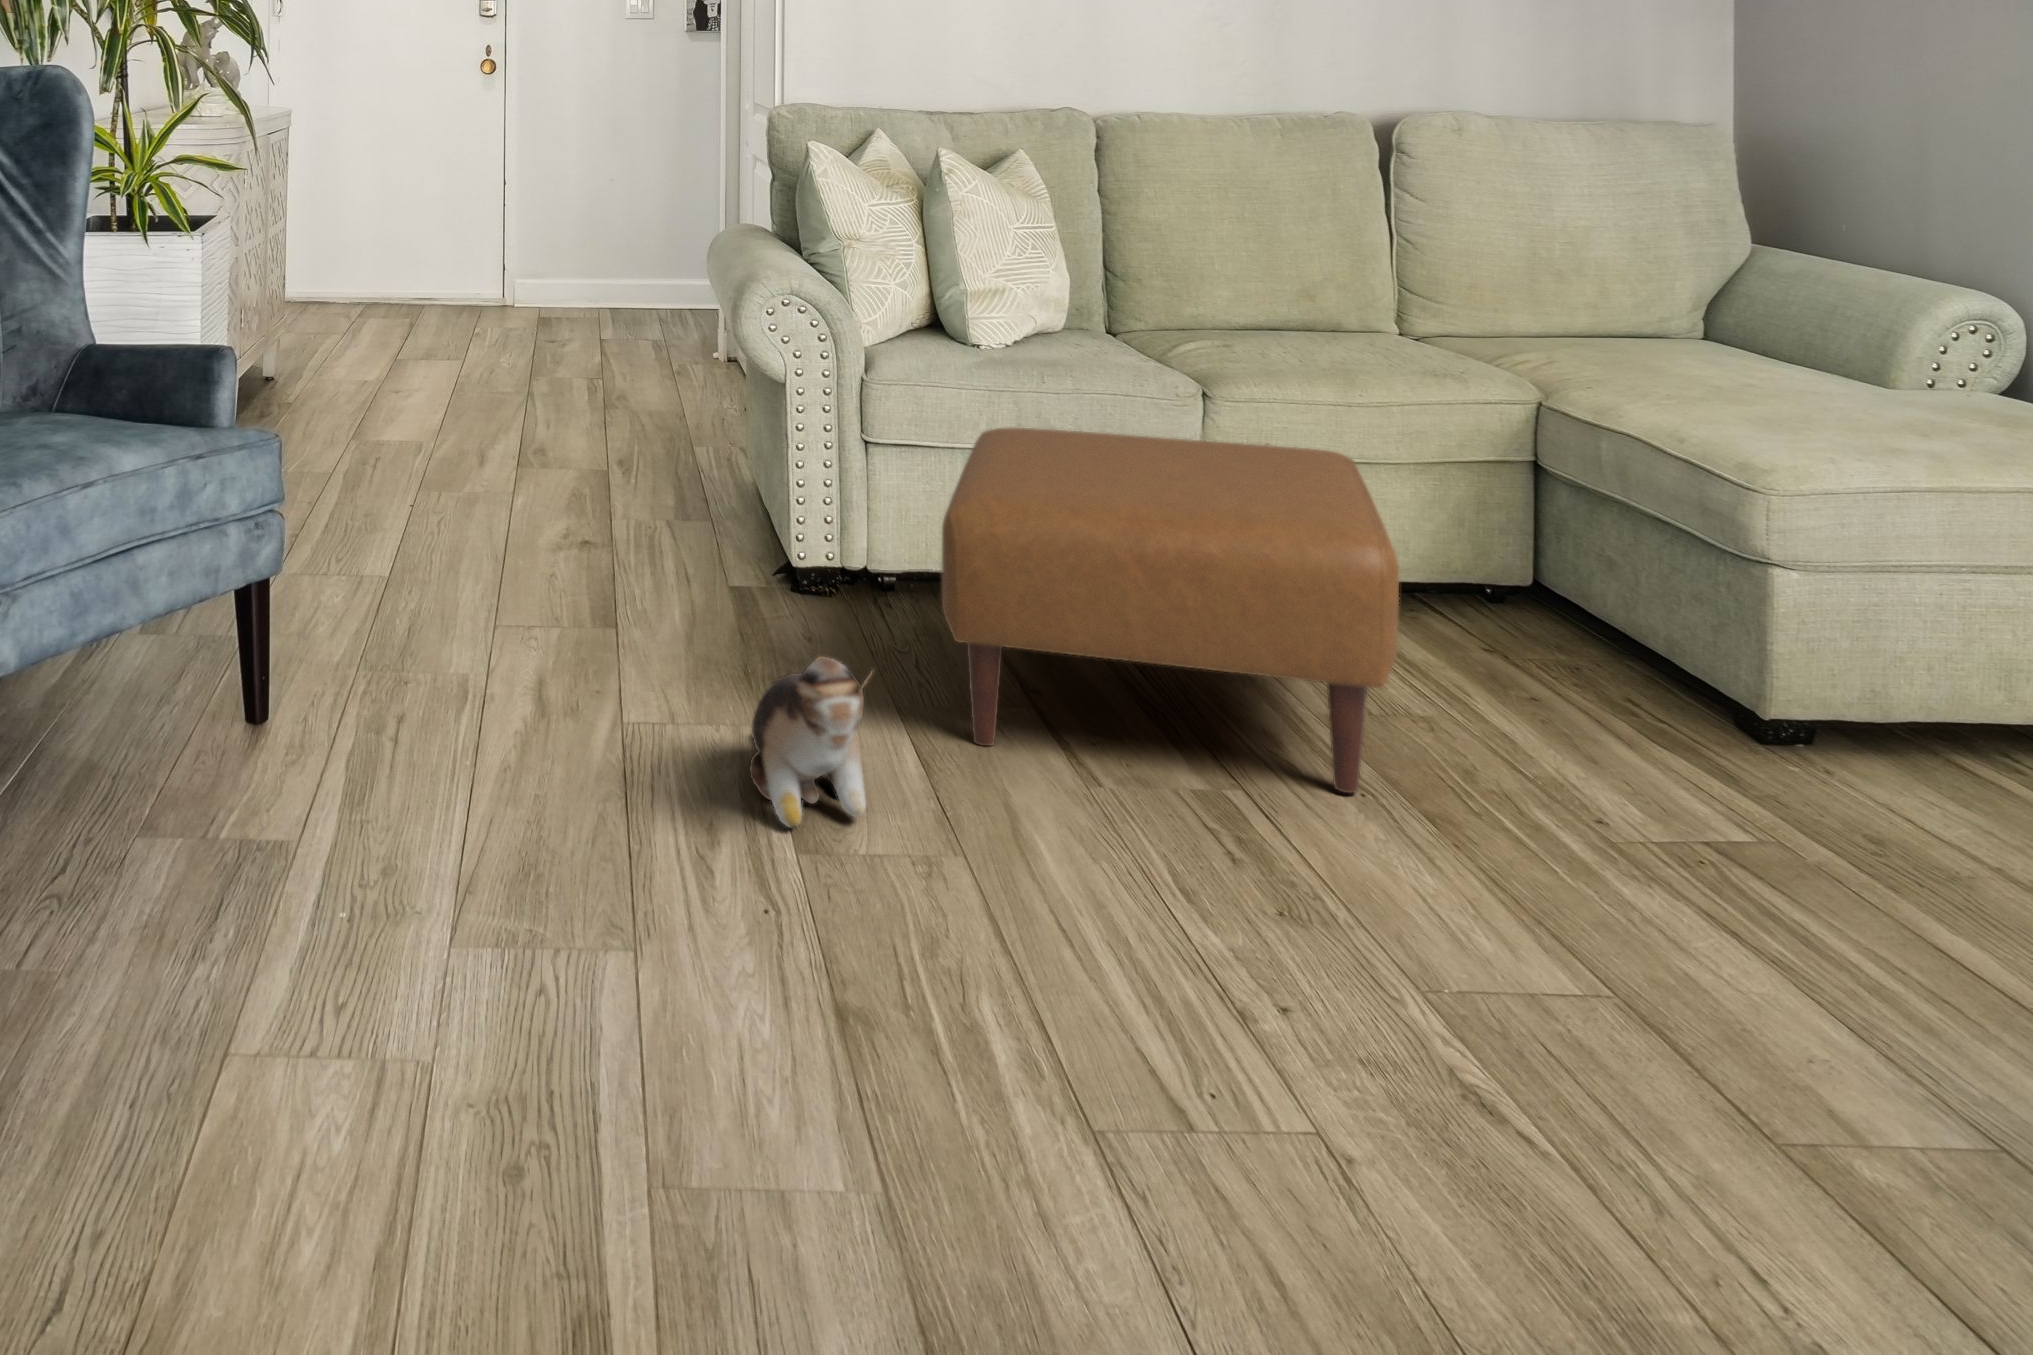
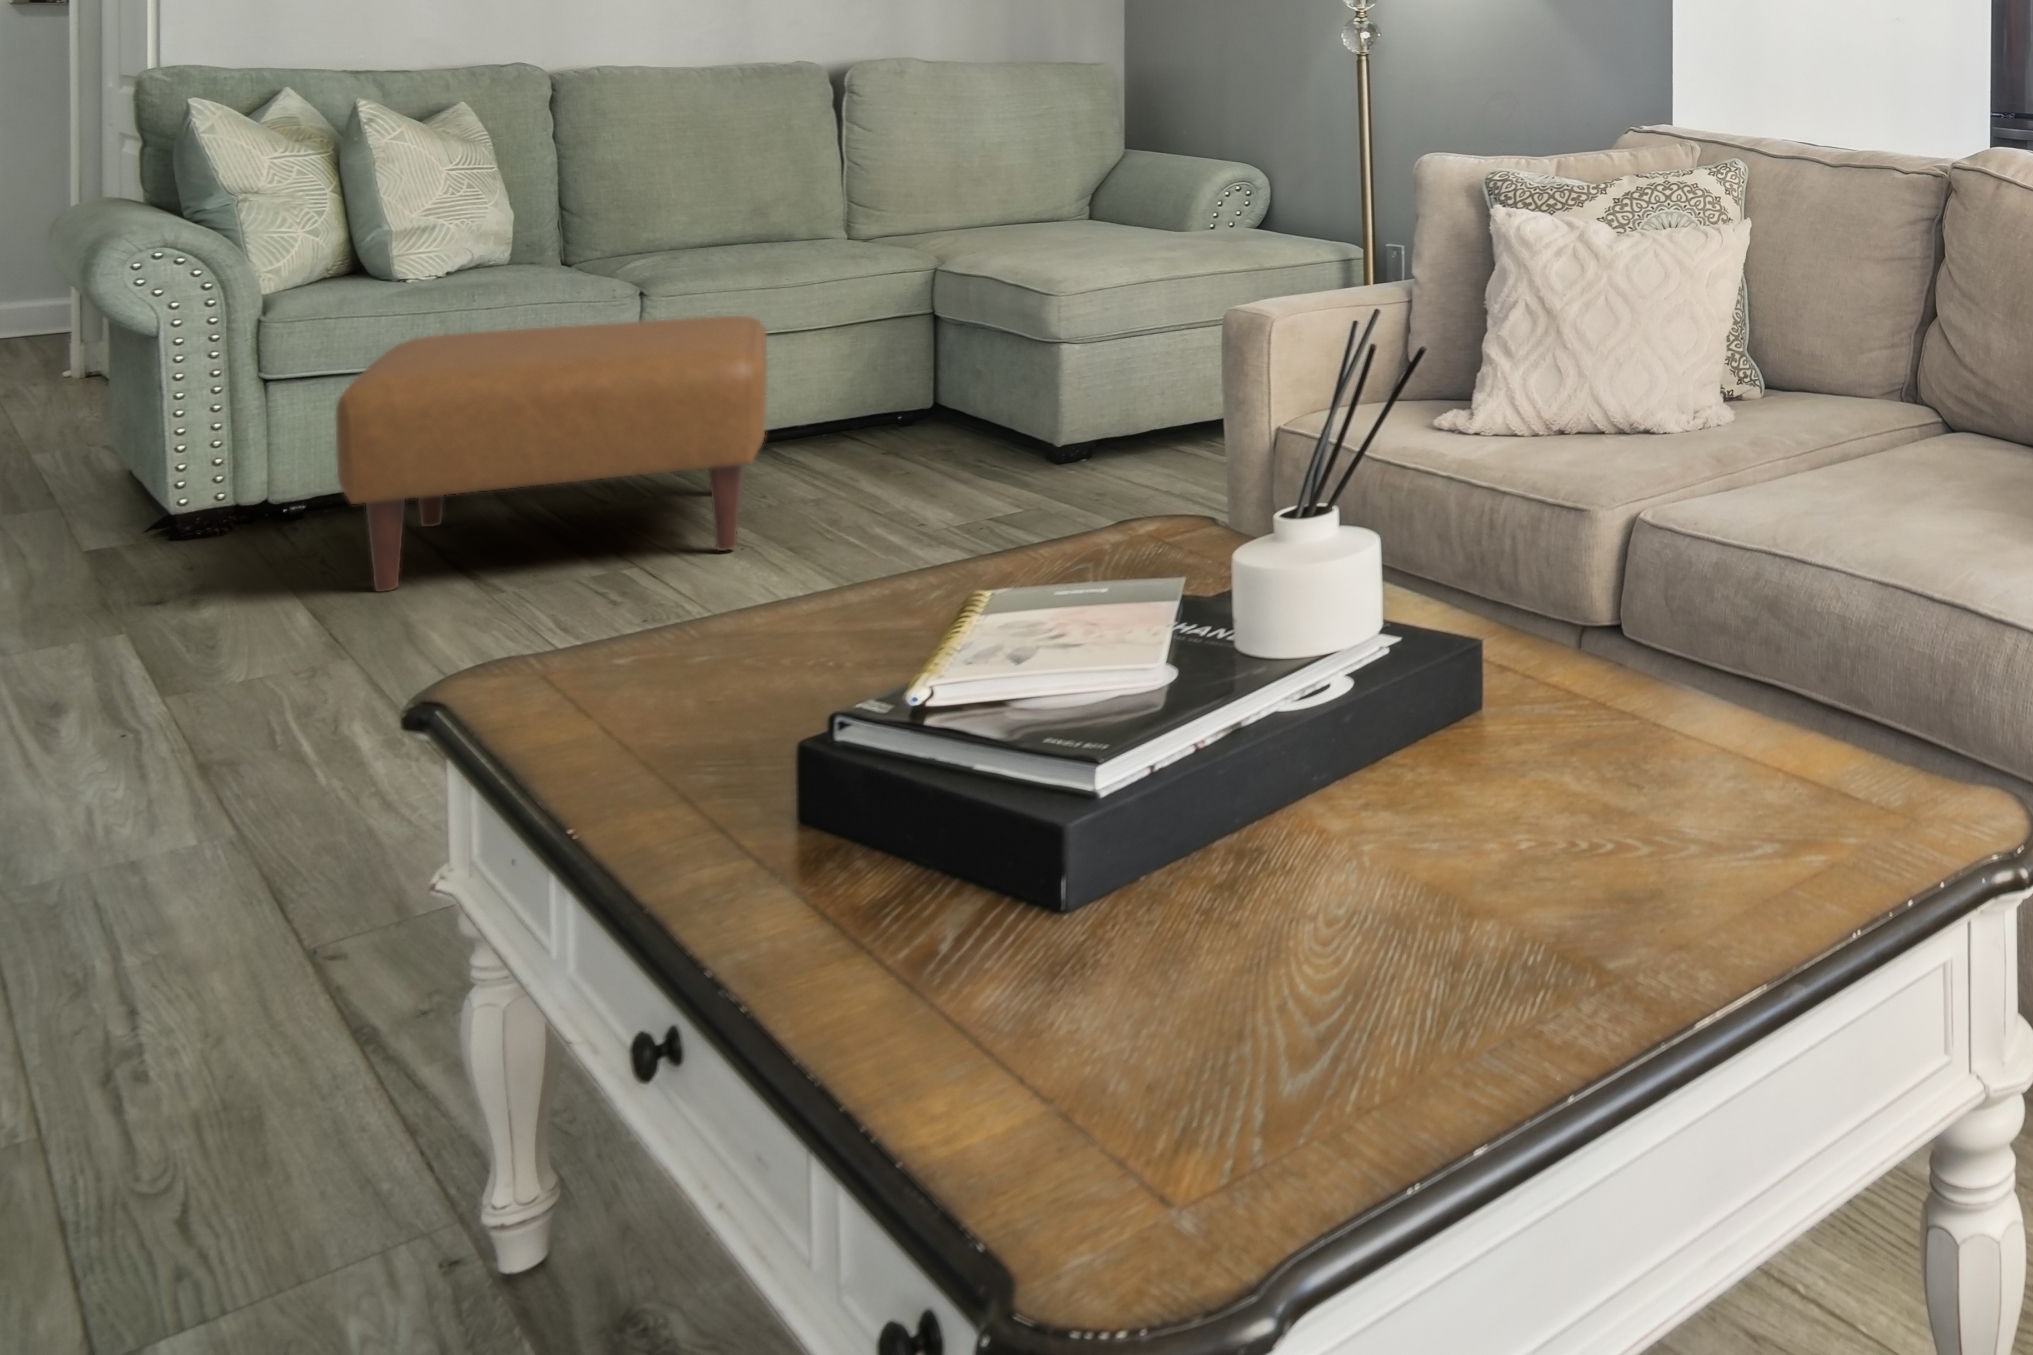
plush toy: present [750,657,872,828] -> none [104,512,247,676]

